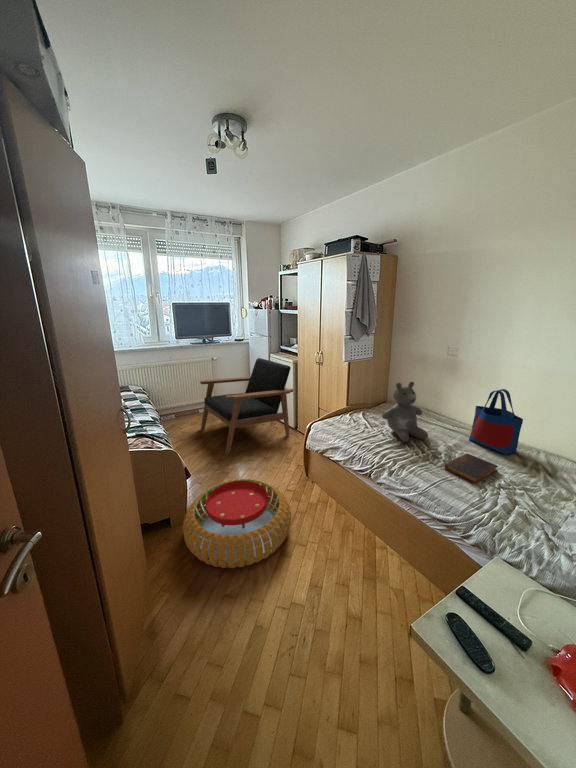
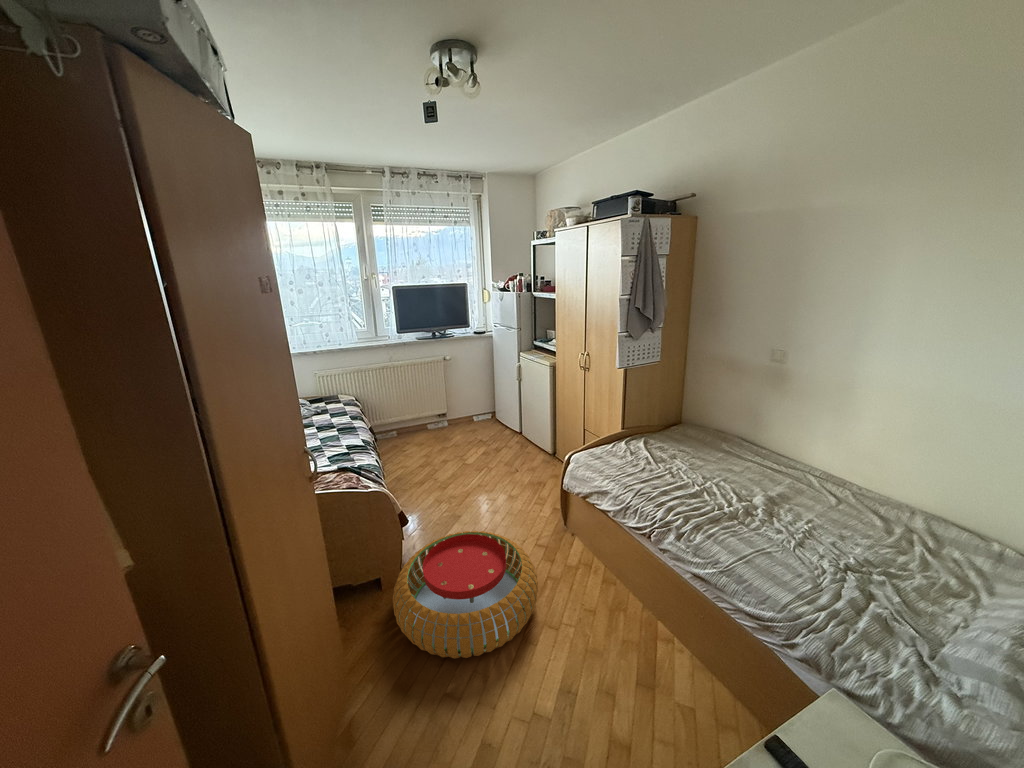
armchair: present [200,358,294,455] -> none [425,358,551,492]
teddy bear: present [382,382,428,442] -> none [671,401,739,489]
tote bag: present [469,389,523,455] -> none [803,416,889,515]
book: present [444,453,498,483] -> none [761,511,846,561]

